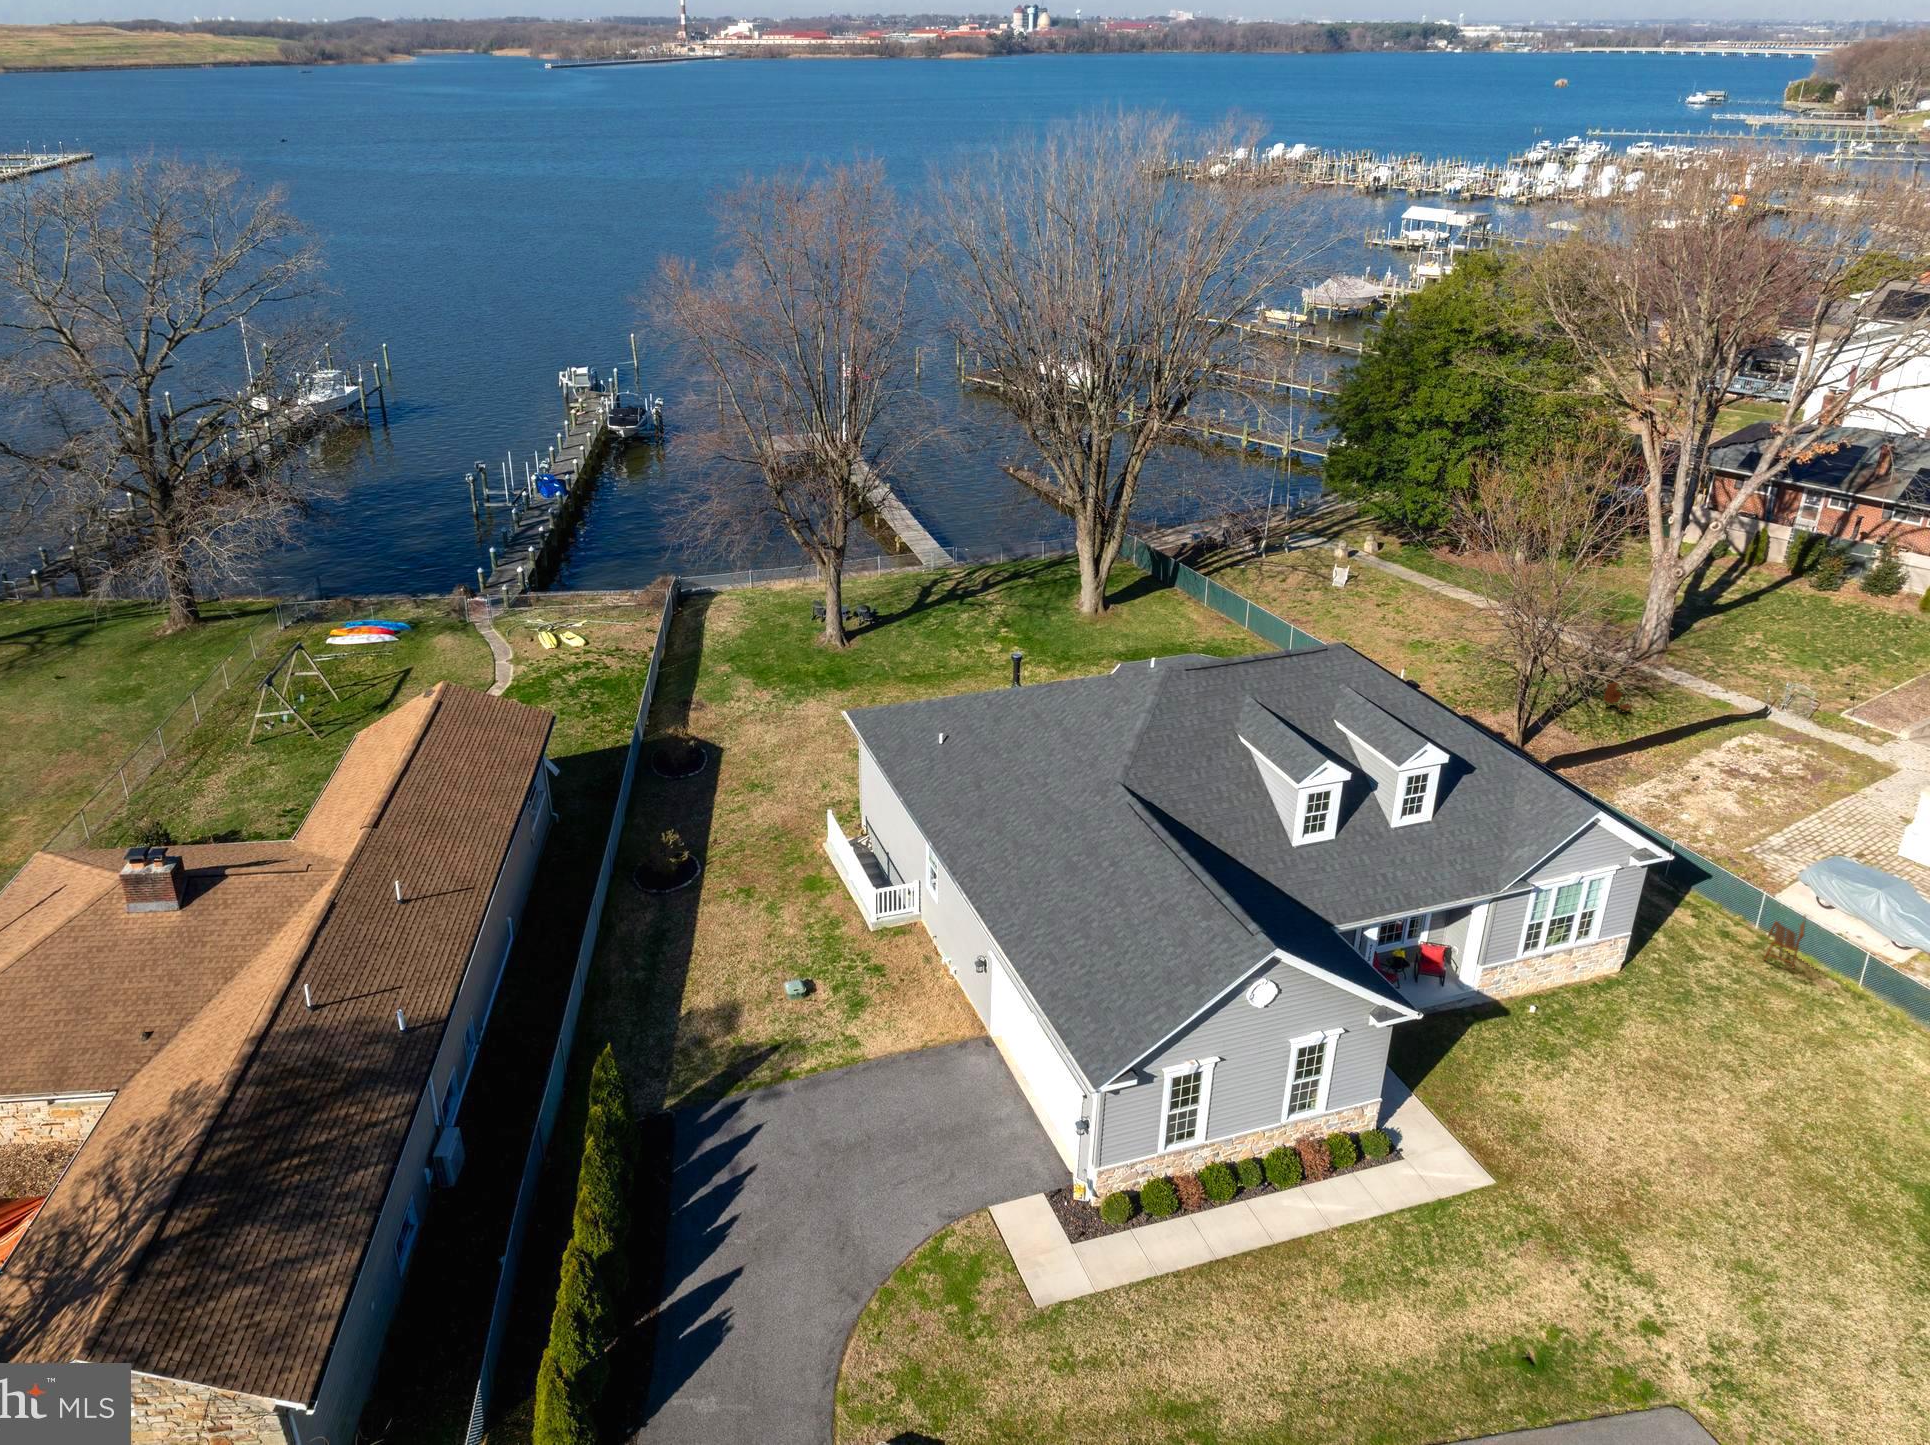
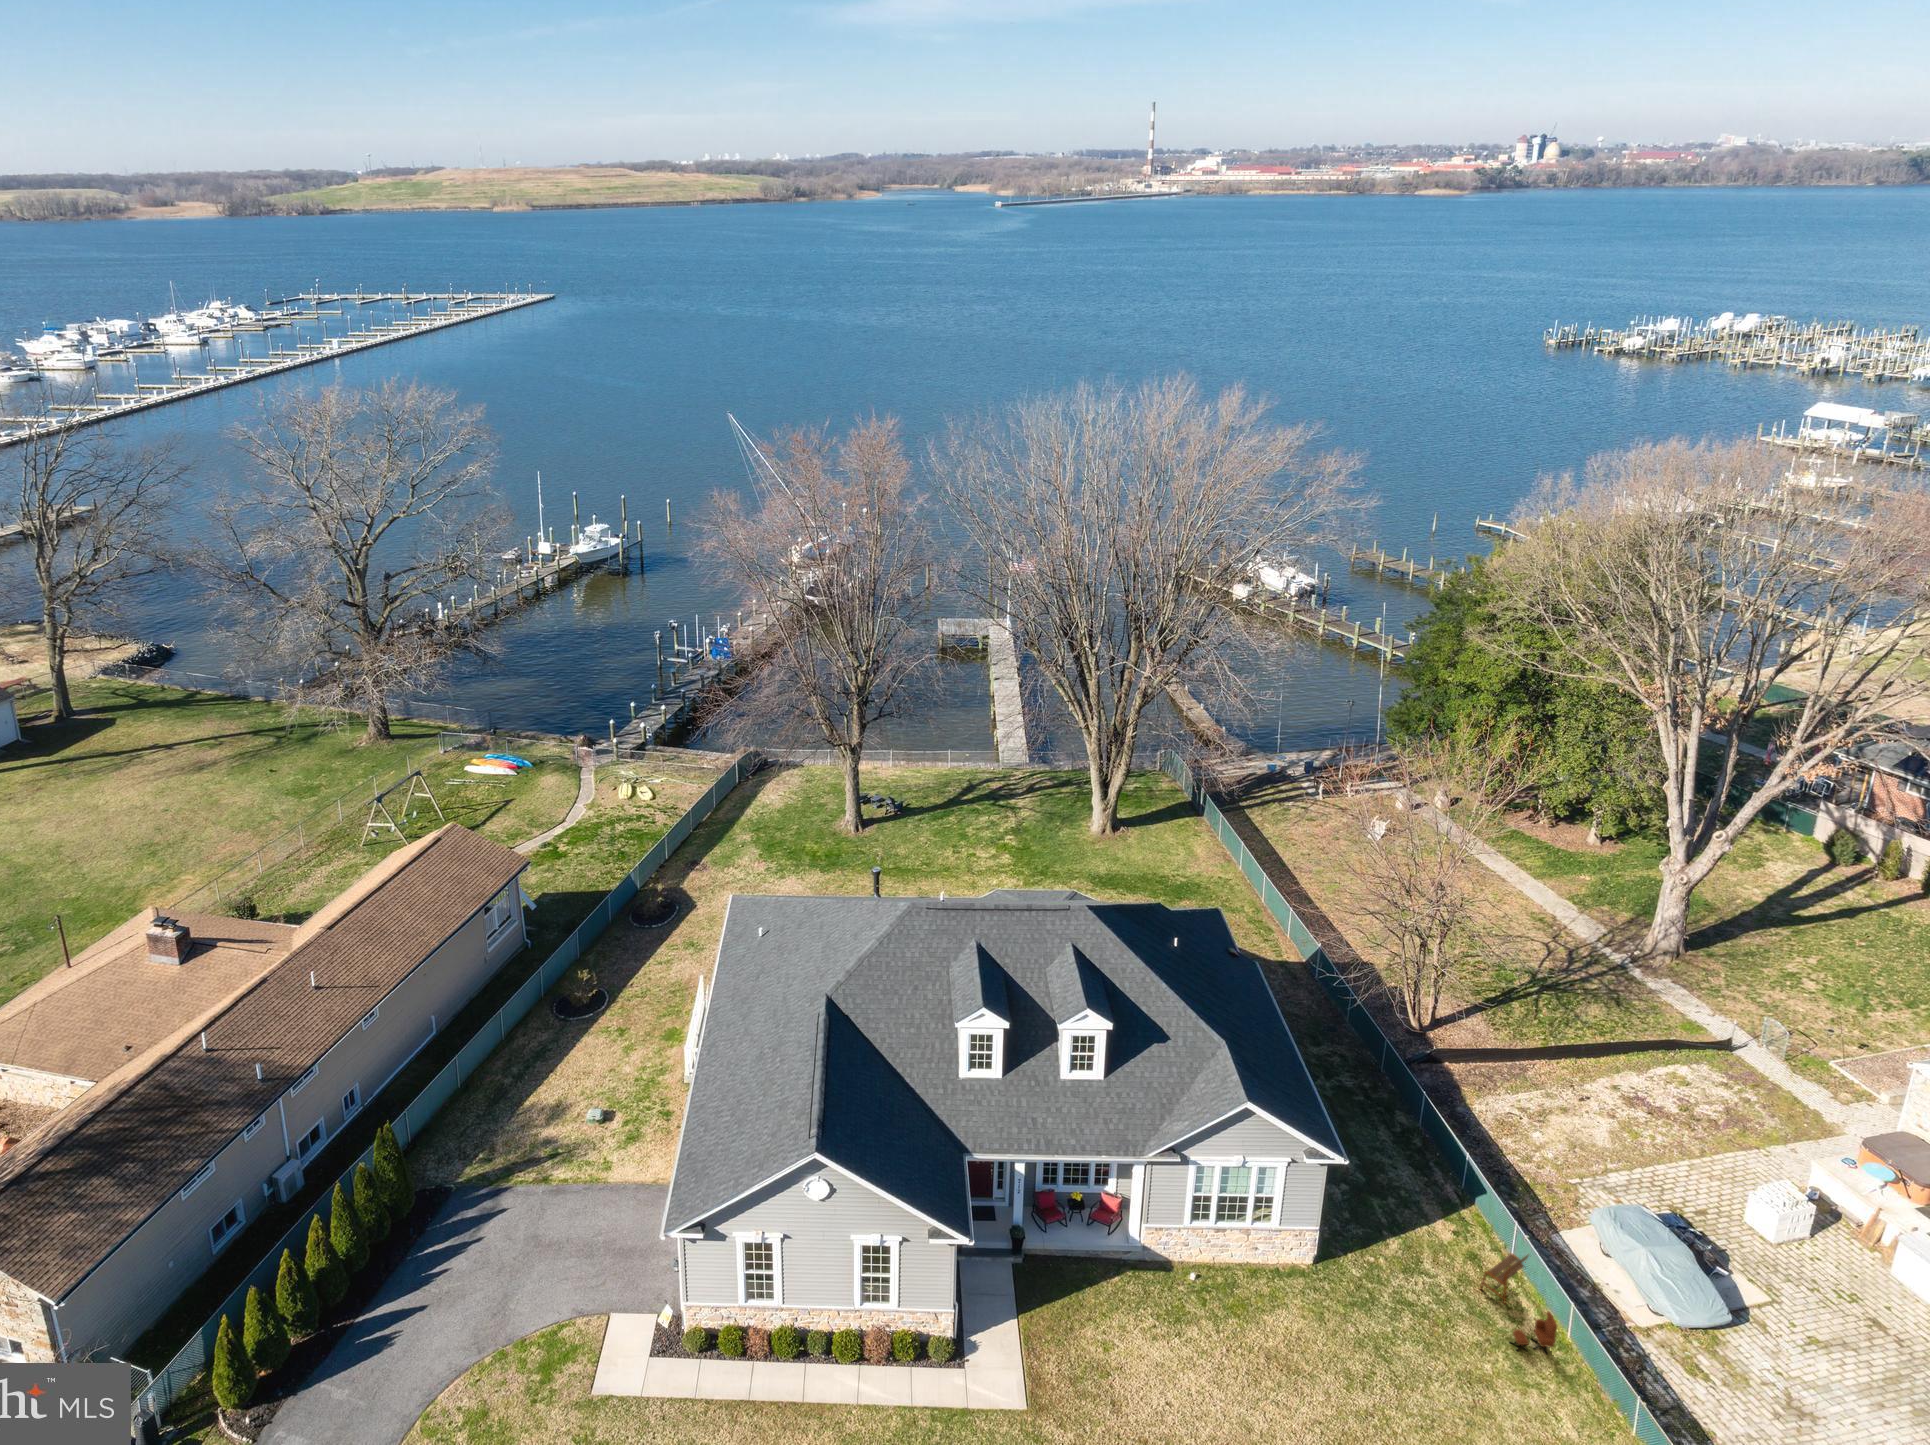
lounge chair: present [1604,682,1631,713] -> present [1513,1311,1557,1348]

